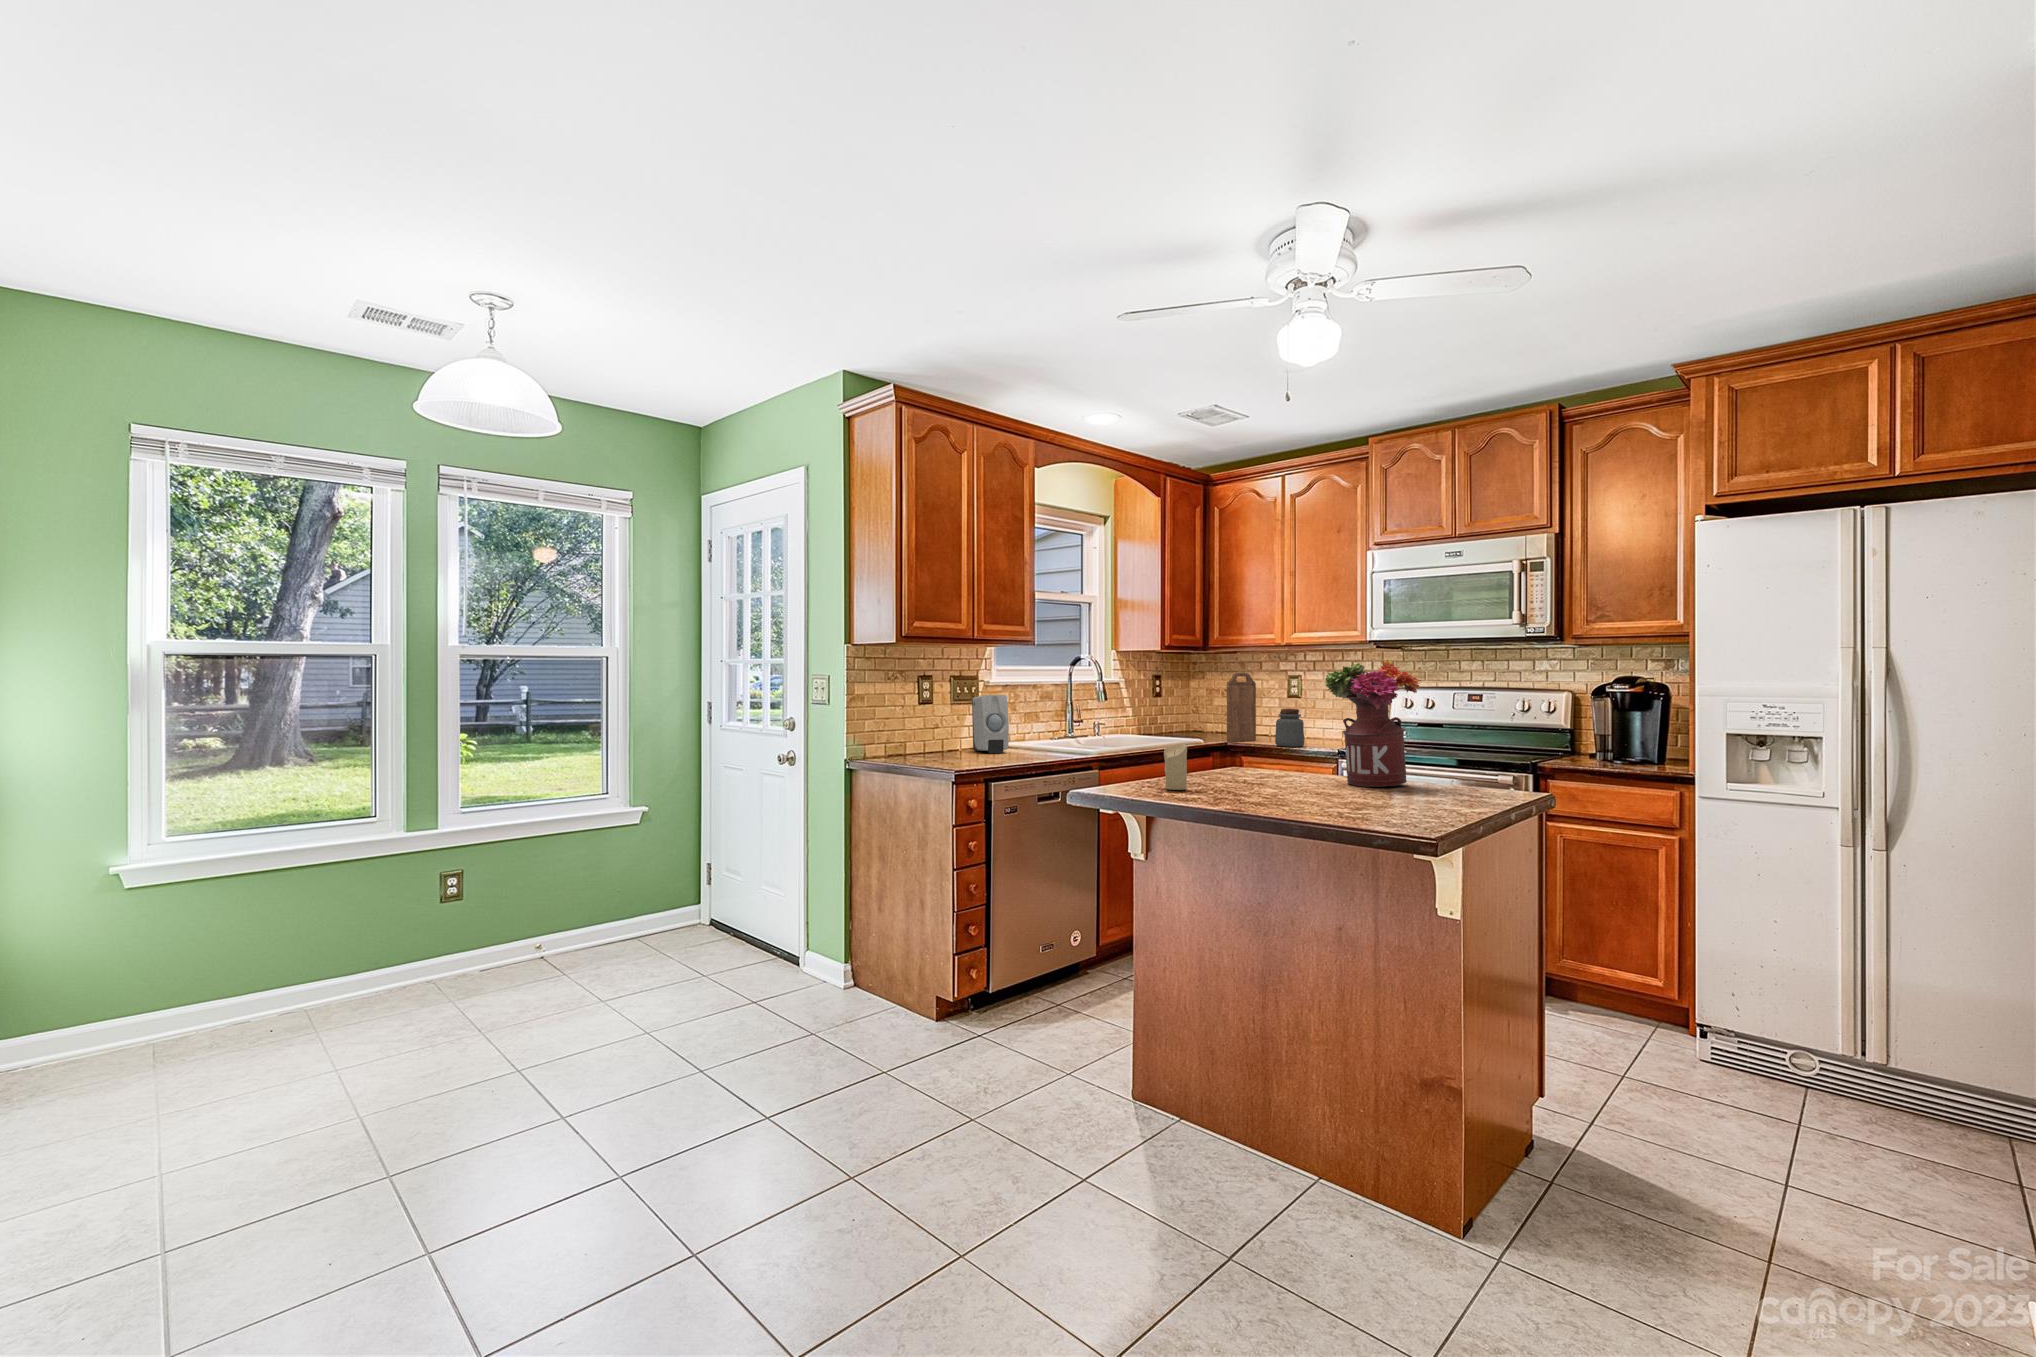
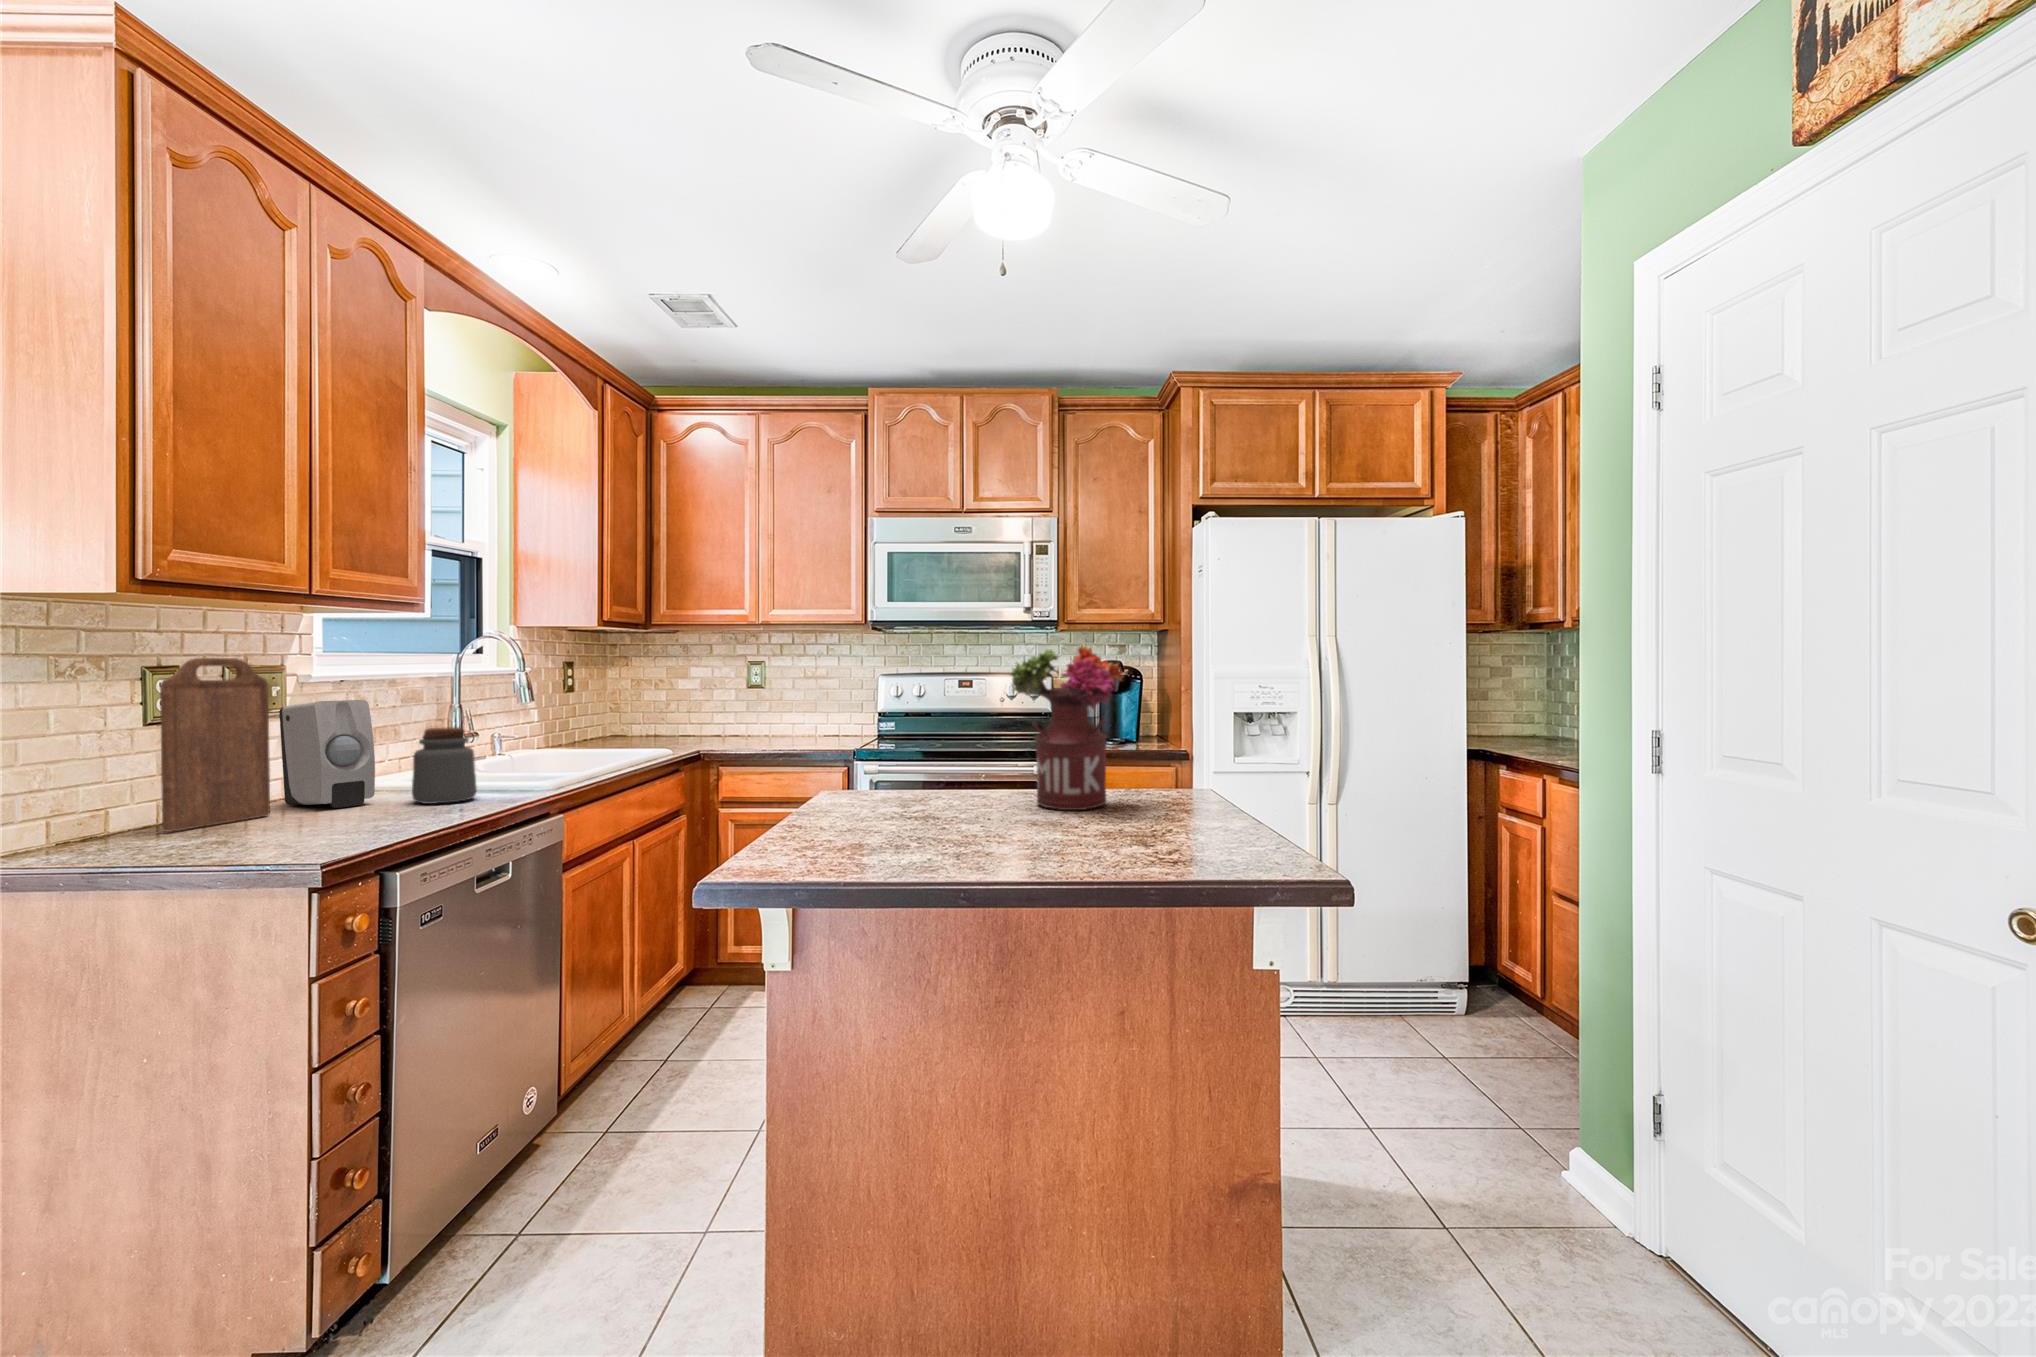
cutting board: present [1227,673,1256,742] -> present [160,658,270,832]
jar: present [1275,709,1304,747] -> present [412,727,477,804]
candle: present [1164,744,1187,790] -> none [862,778,900,855]

